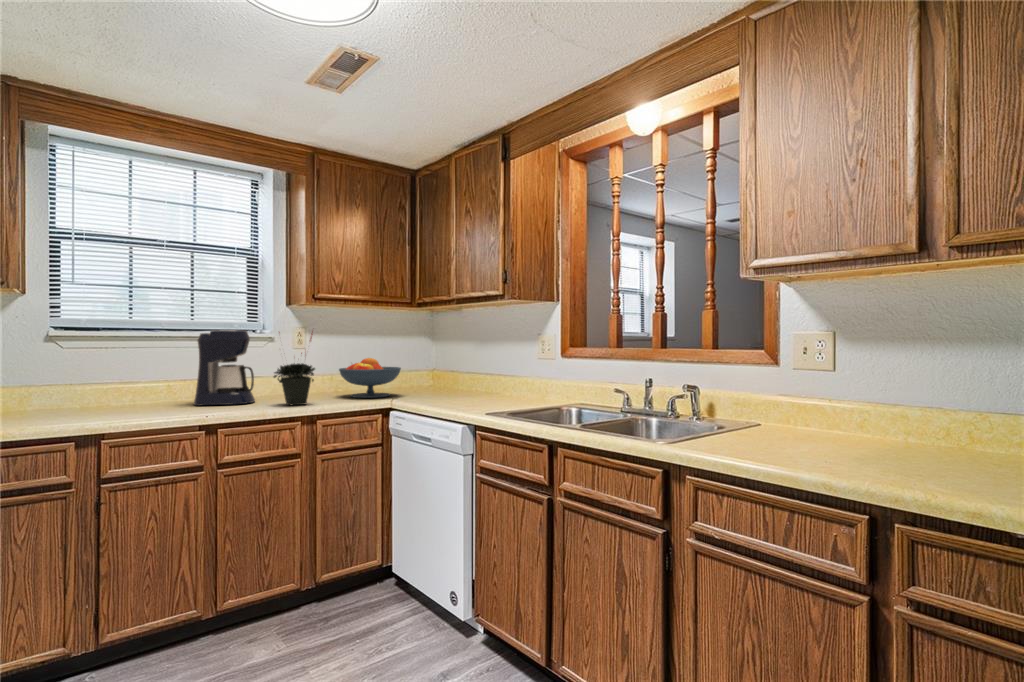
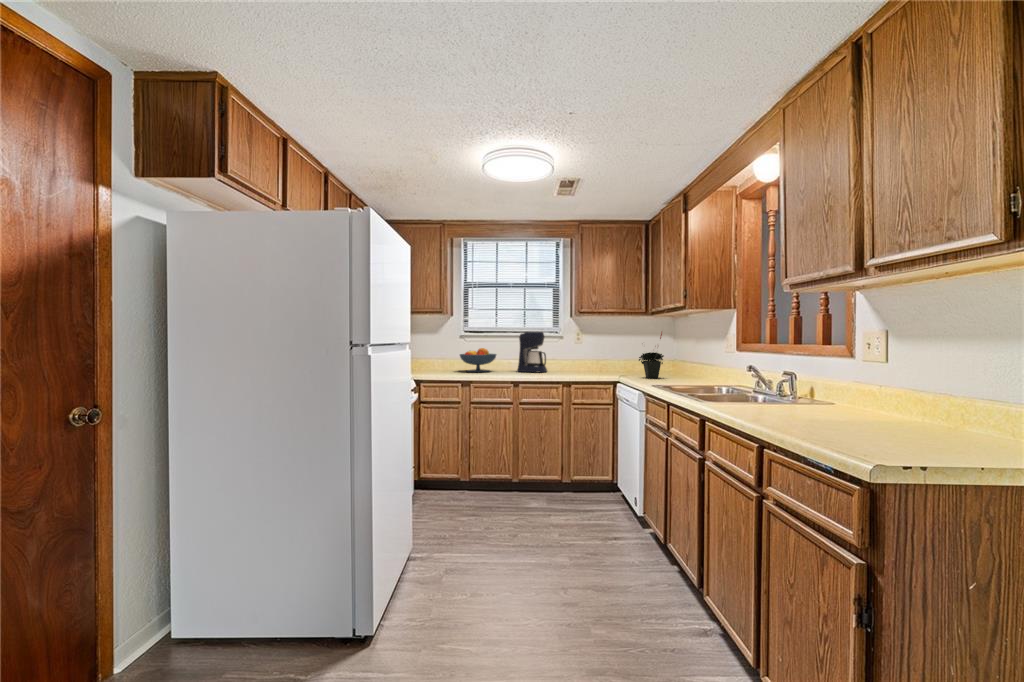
potted plant: present [274,332,315,405] -> present [639,332,664,378]
fruit bowl: present [339,358,401,398] -> present [460,348,496,372]

